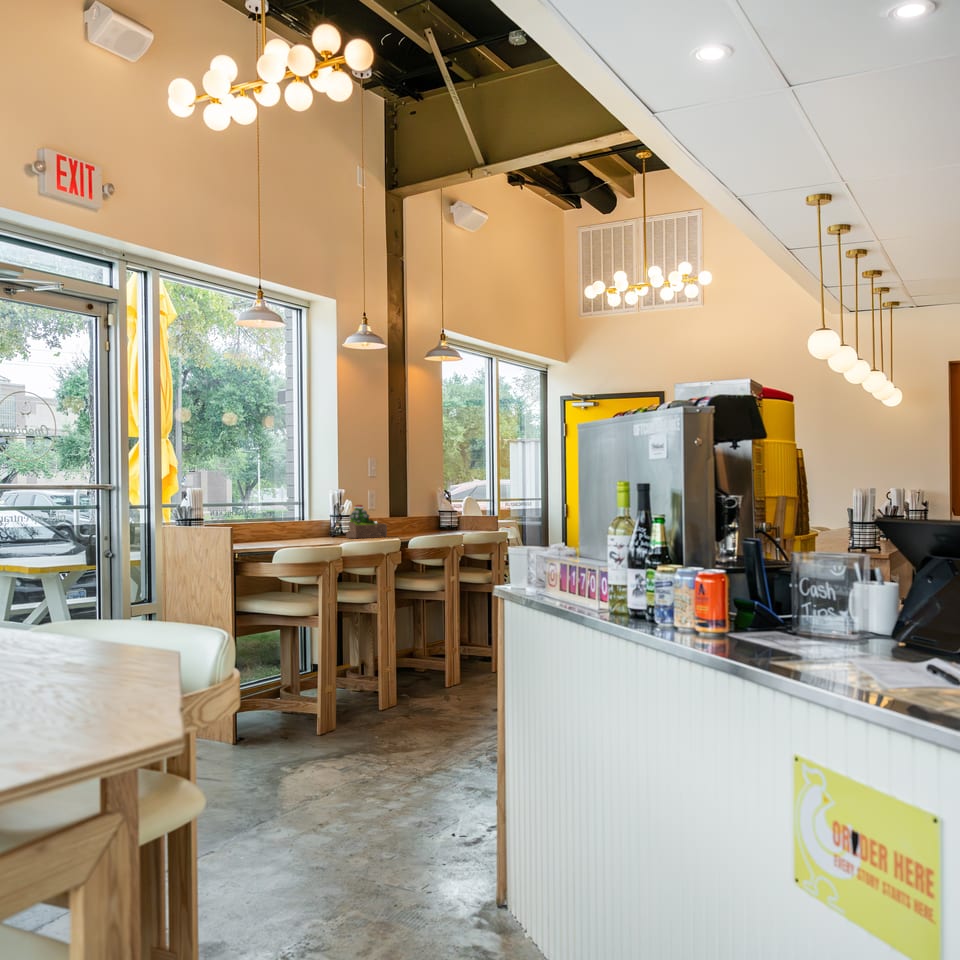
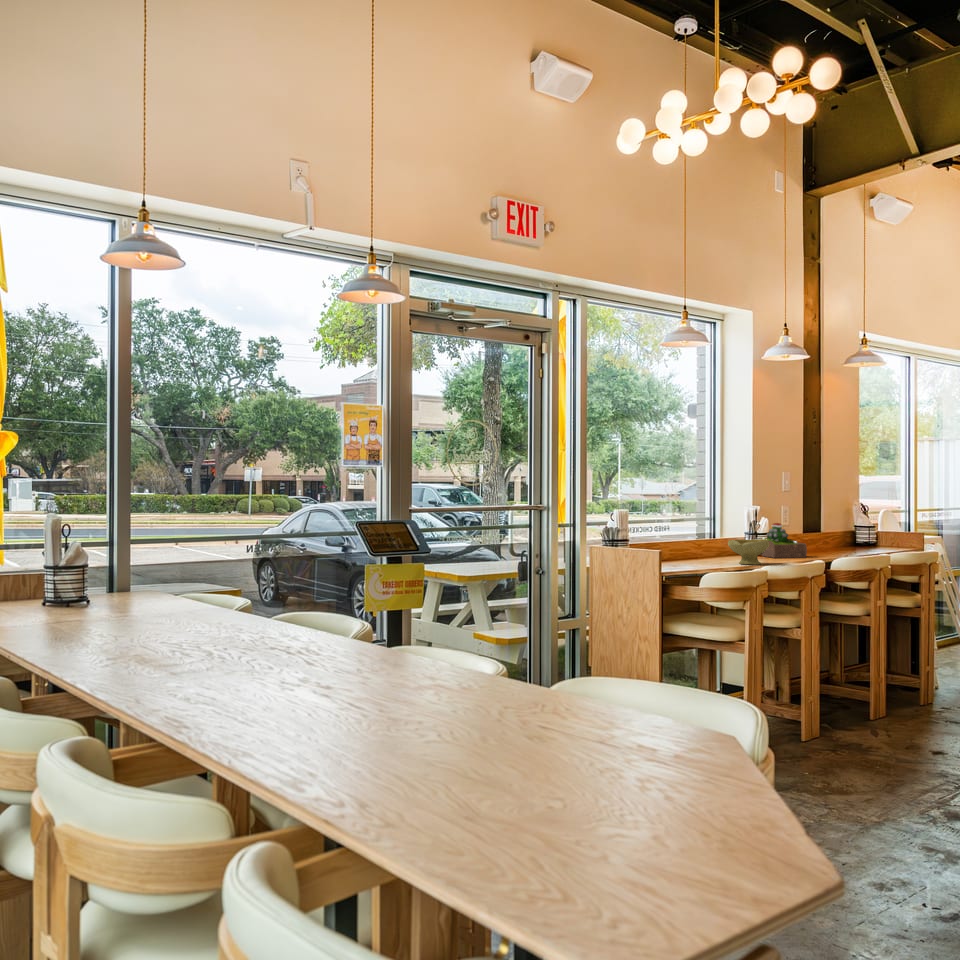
bowl: none [306,518,346,543] -> present [728,539,769,565]

